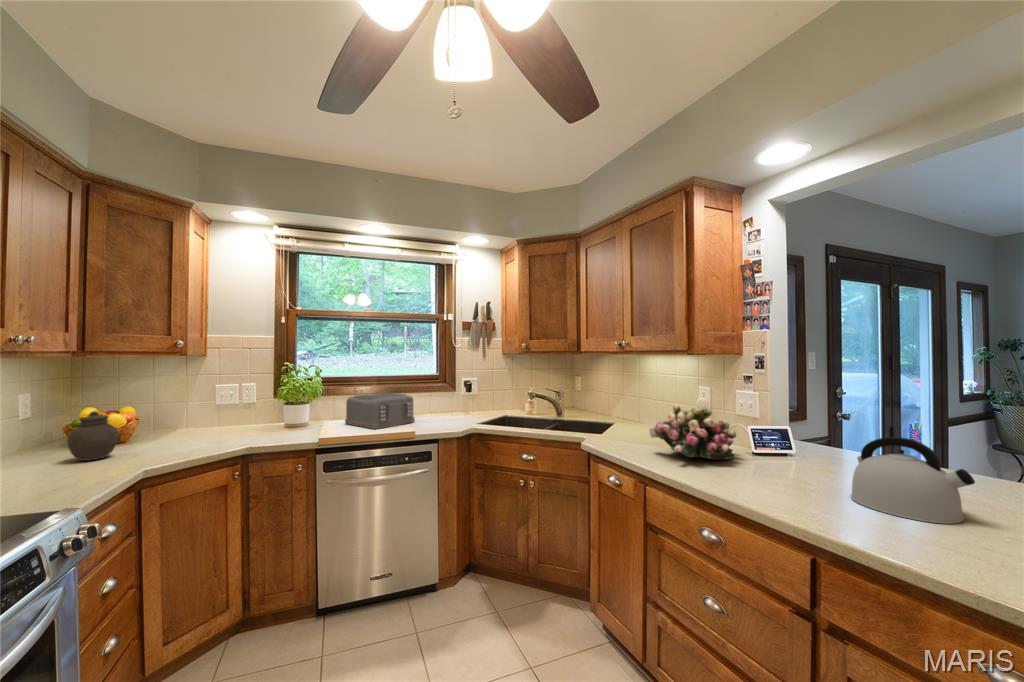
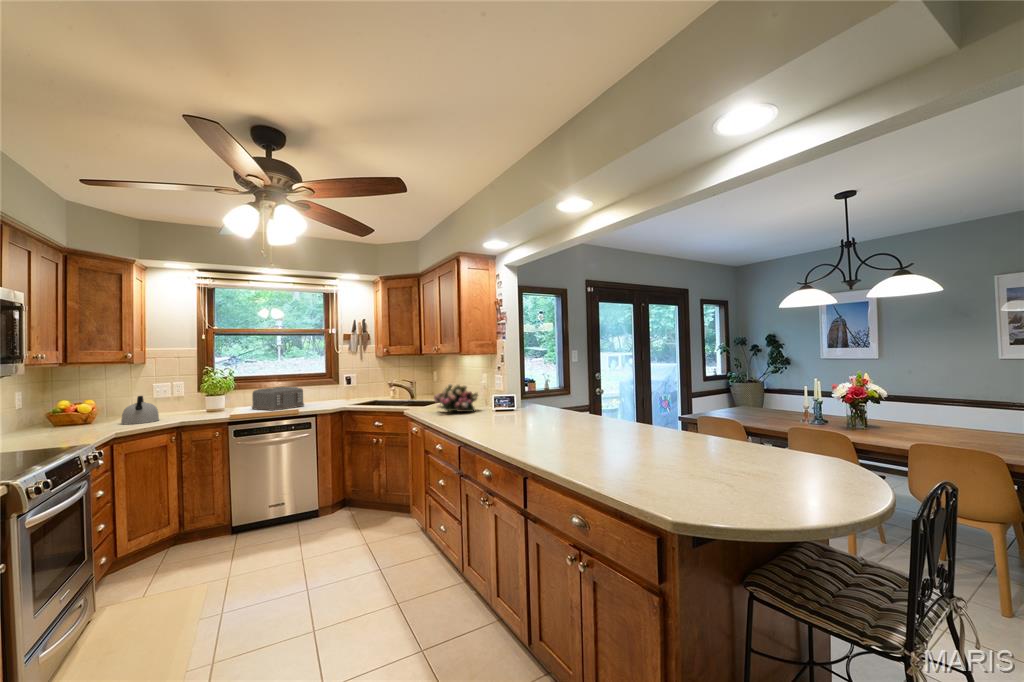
jar: present [67,411,119,461] -> none [60,400,92,430]
kettle: present [851,437,975,524] -> present [121,396,159,424]

